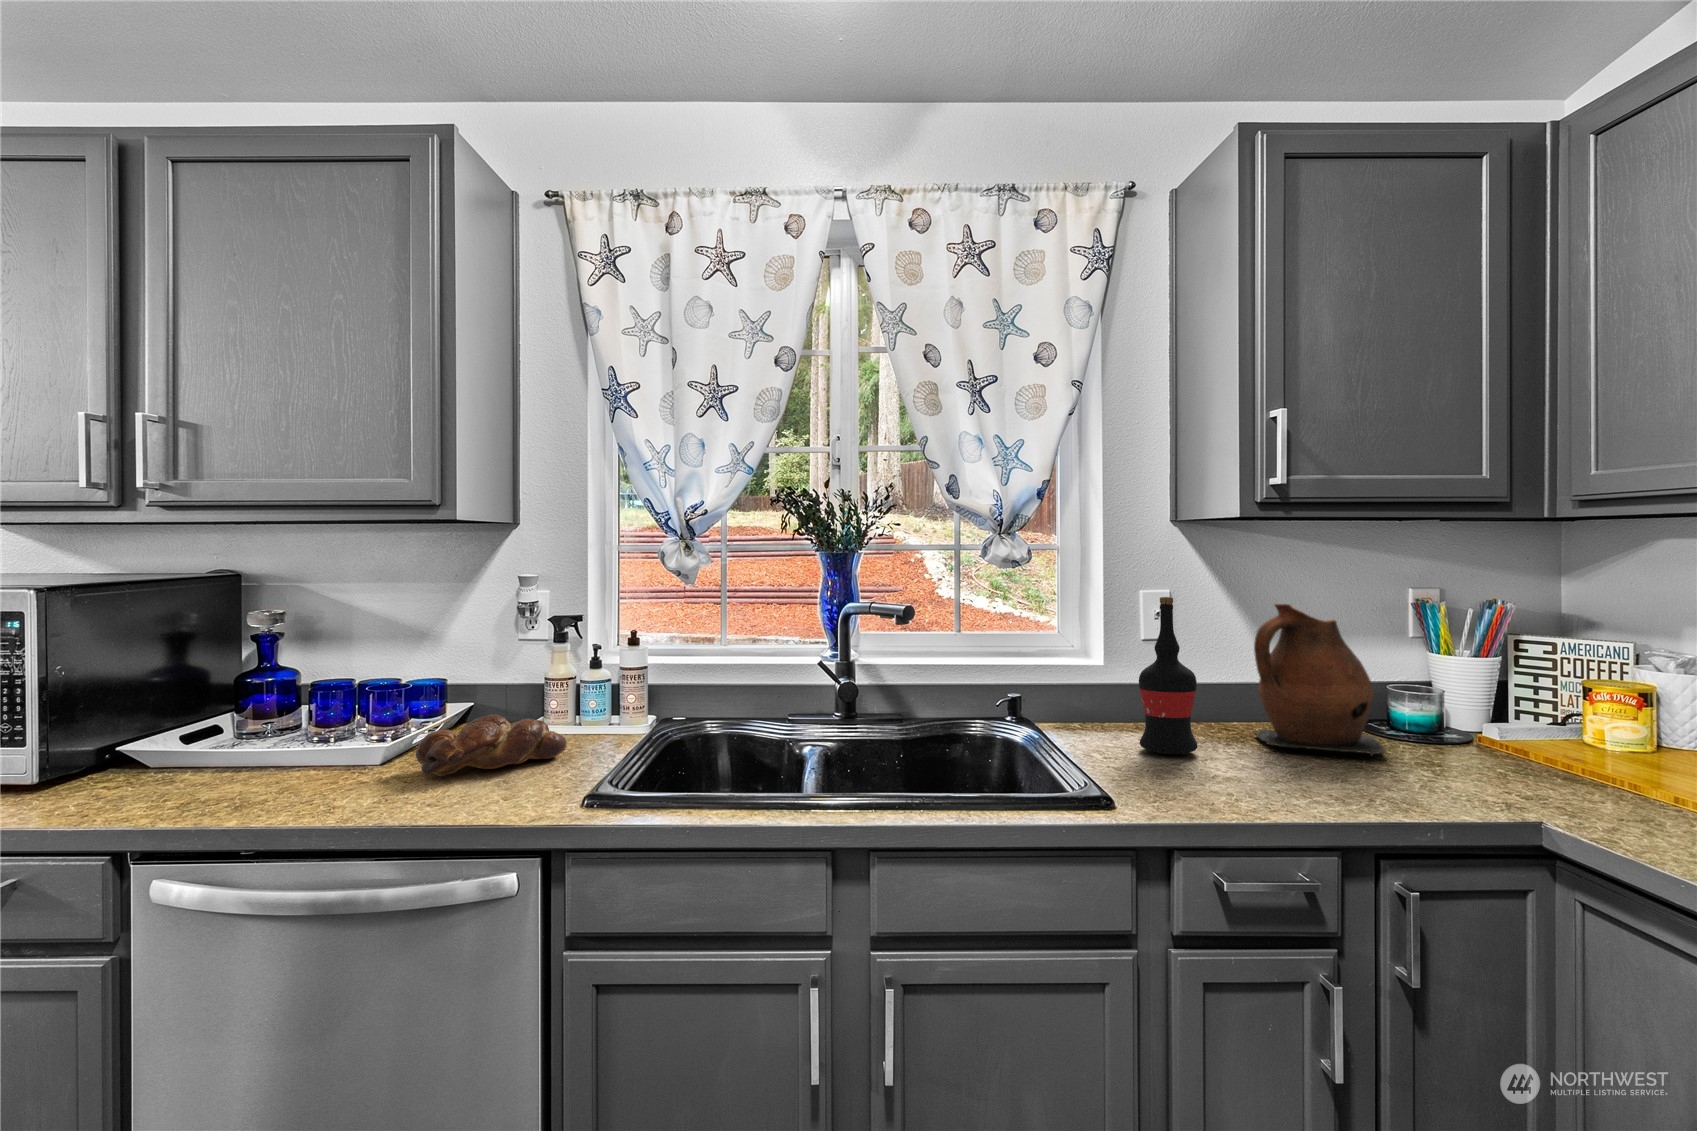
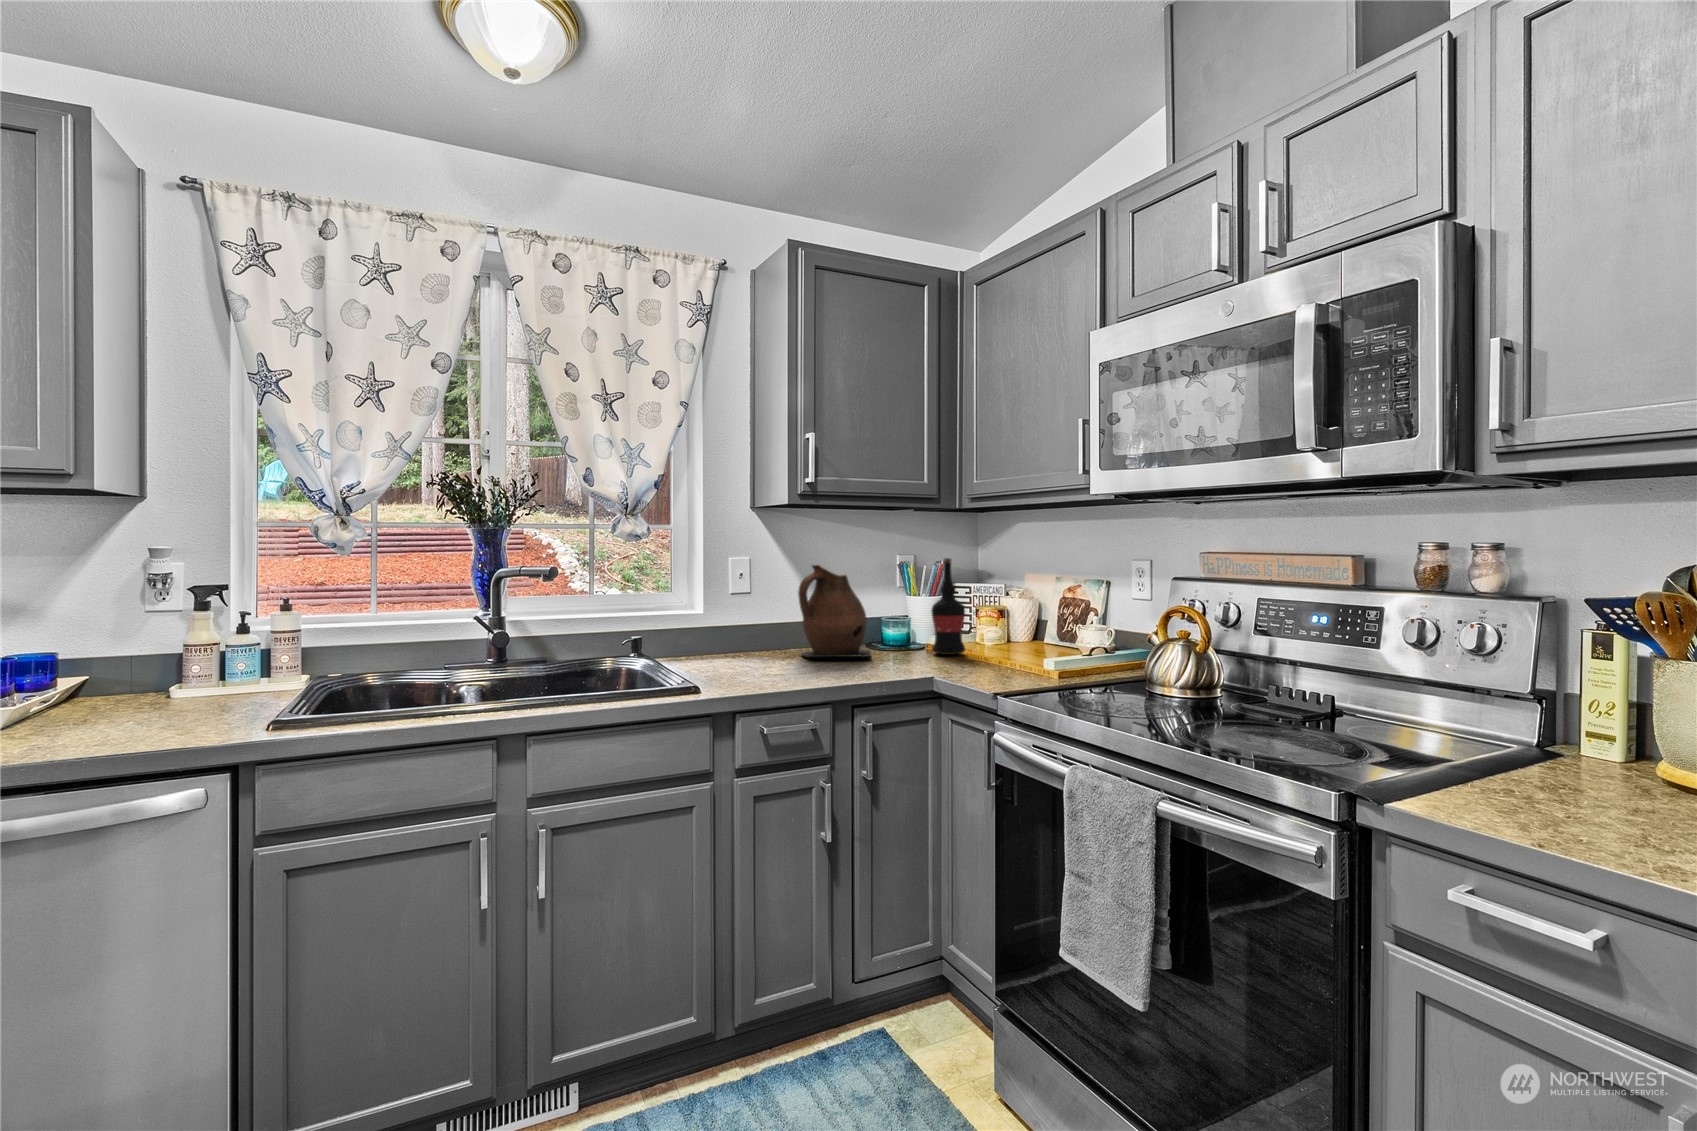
wine bottle: present [1139,597,1197,754] -> present [931,558,965,655]
bread loaf: present [416,715,566,776] -> none [70,669,233,722]

